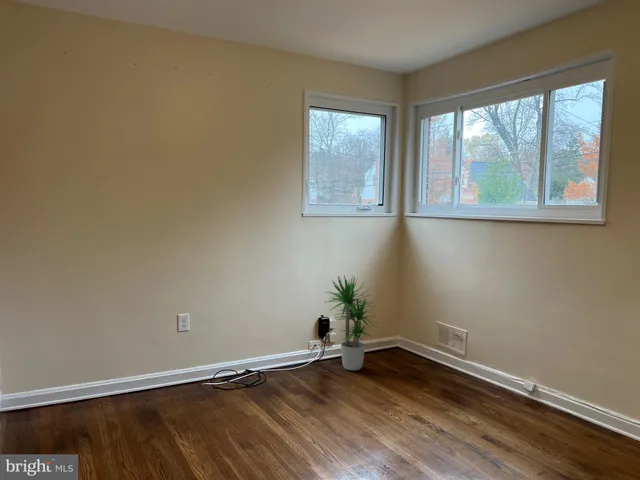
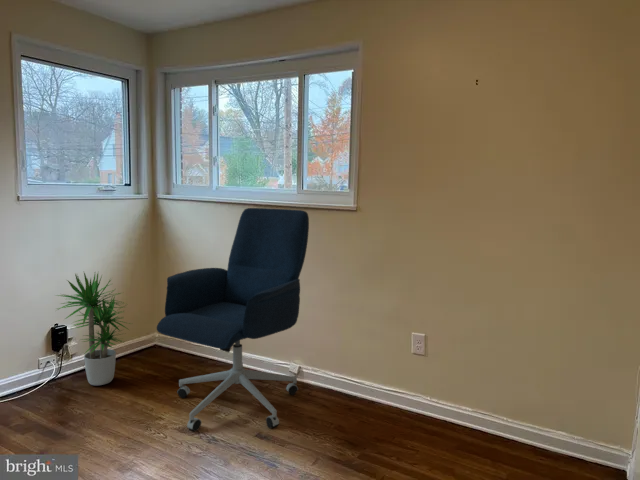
office chair: none [398,224,548,433] -> present [157,208,309,431]

